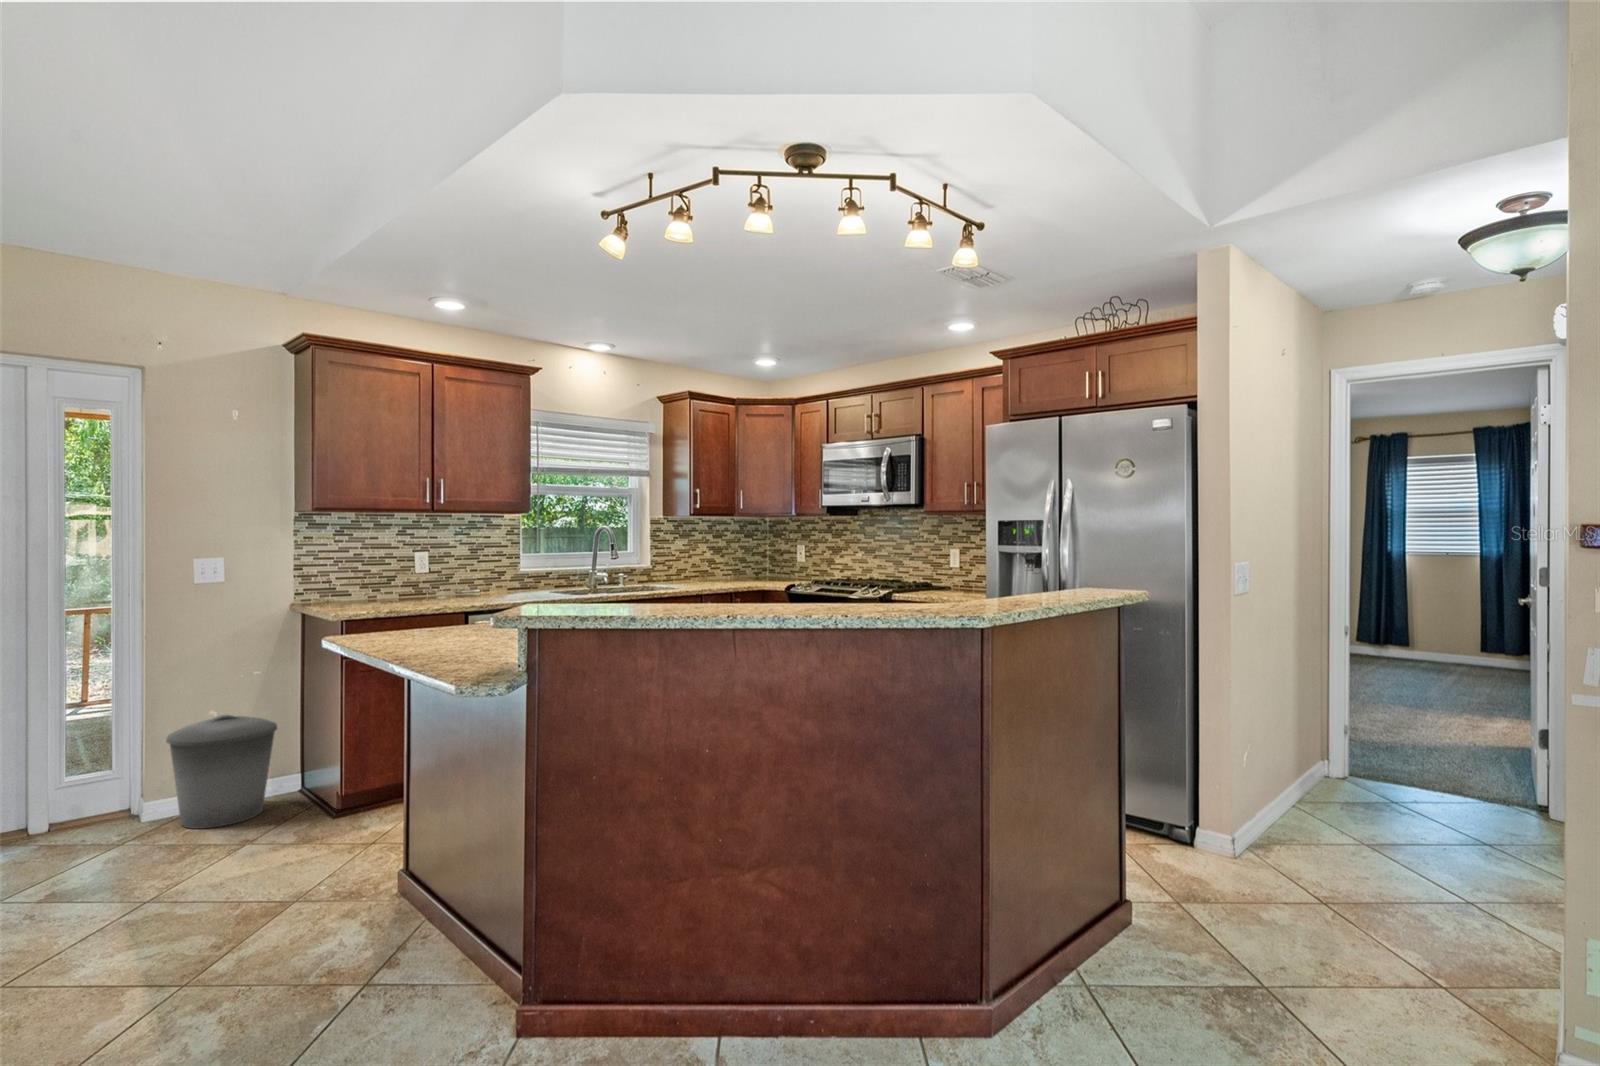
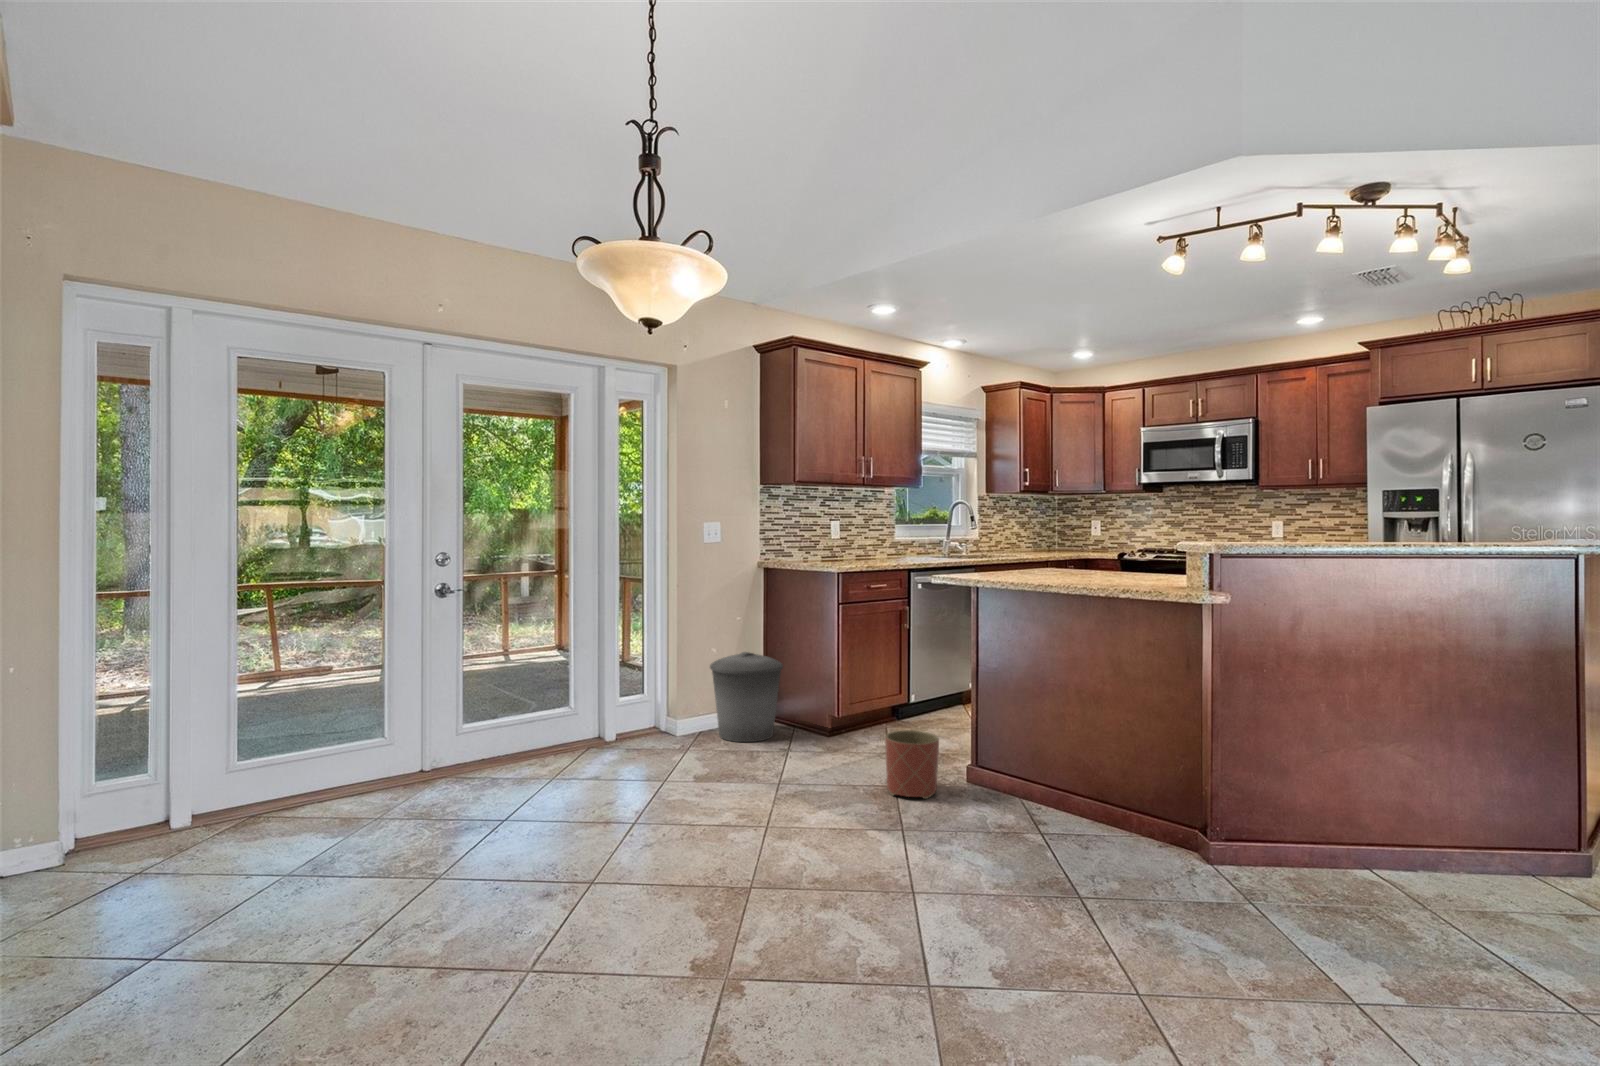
planter: none [232,826,315,922] -> present [885,730,939,799]

